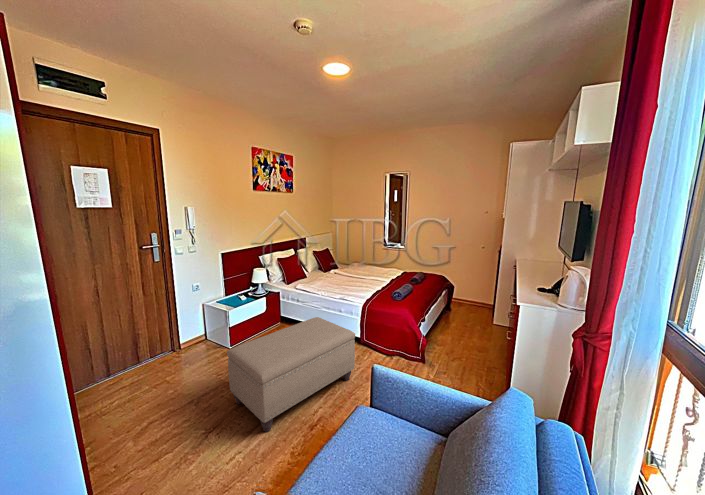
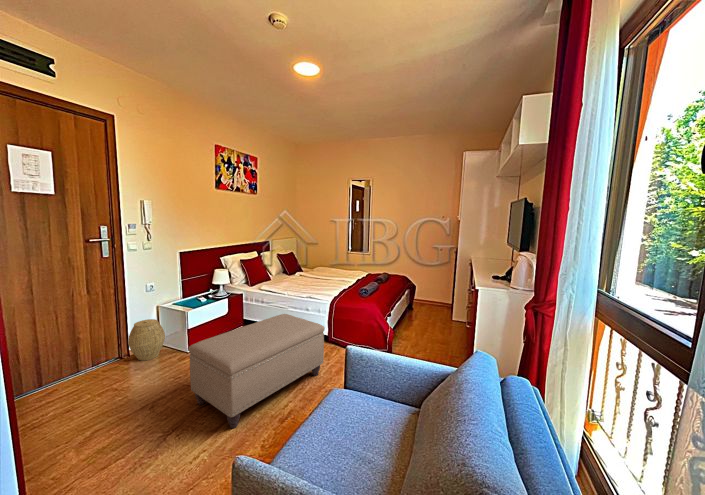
woven basket: none [179,317,210,355] -> present [128,319,165,361]

